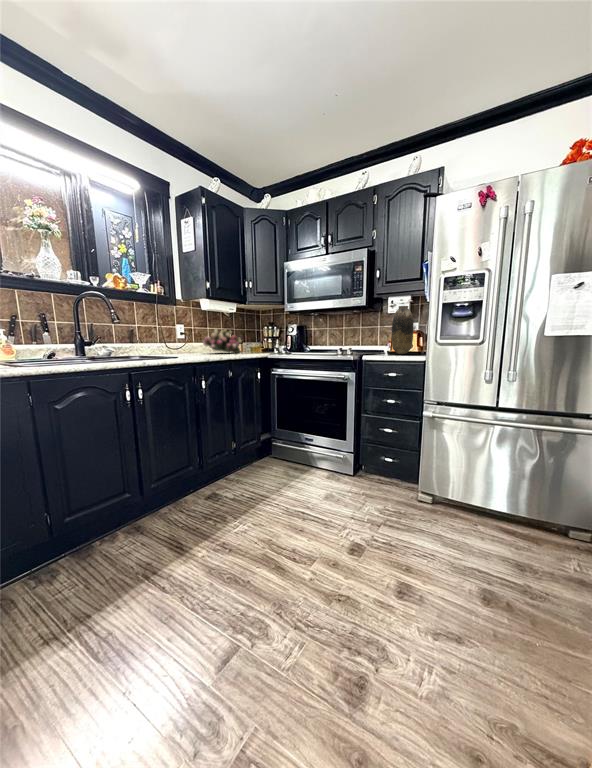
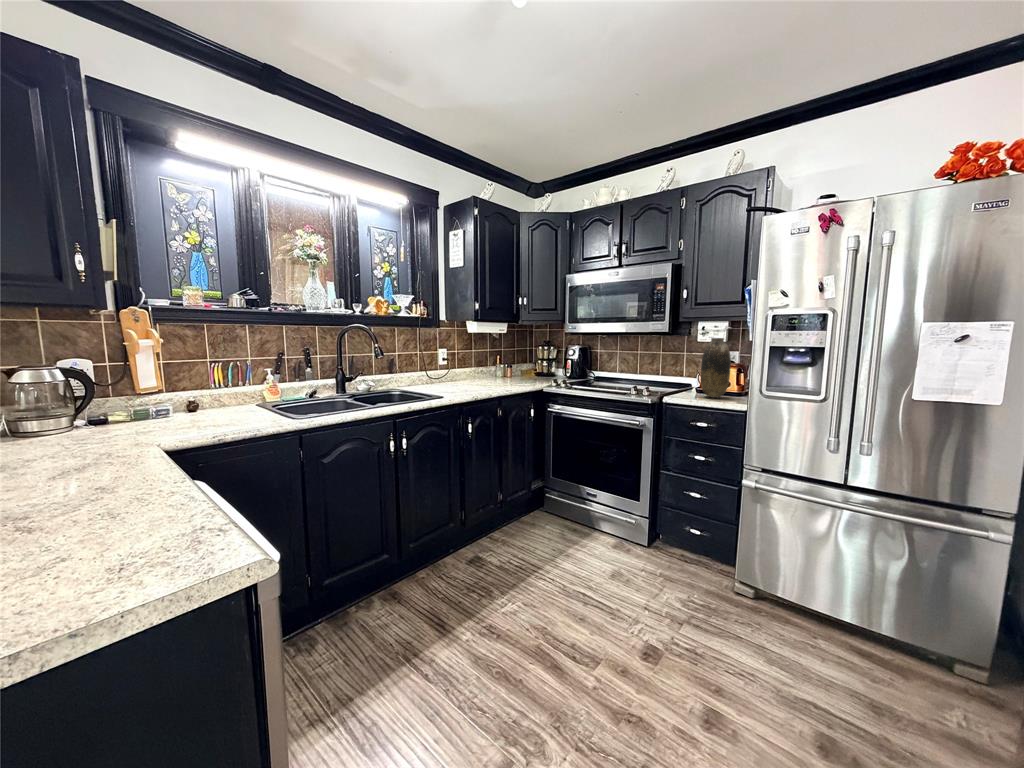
flower arrangement: present [203,329,242,353] -> none [468,355,513,383]

